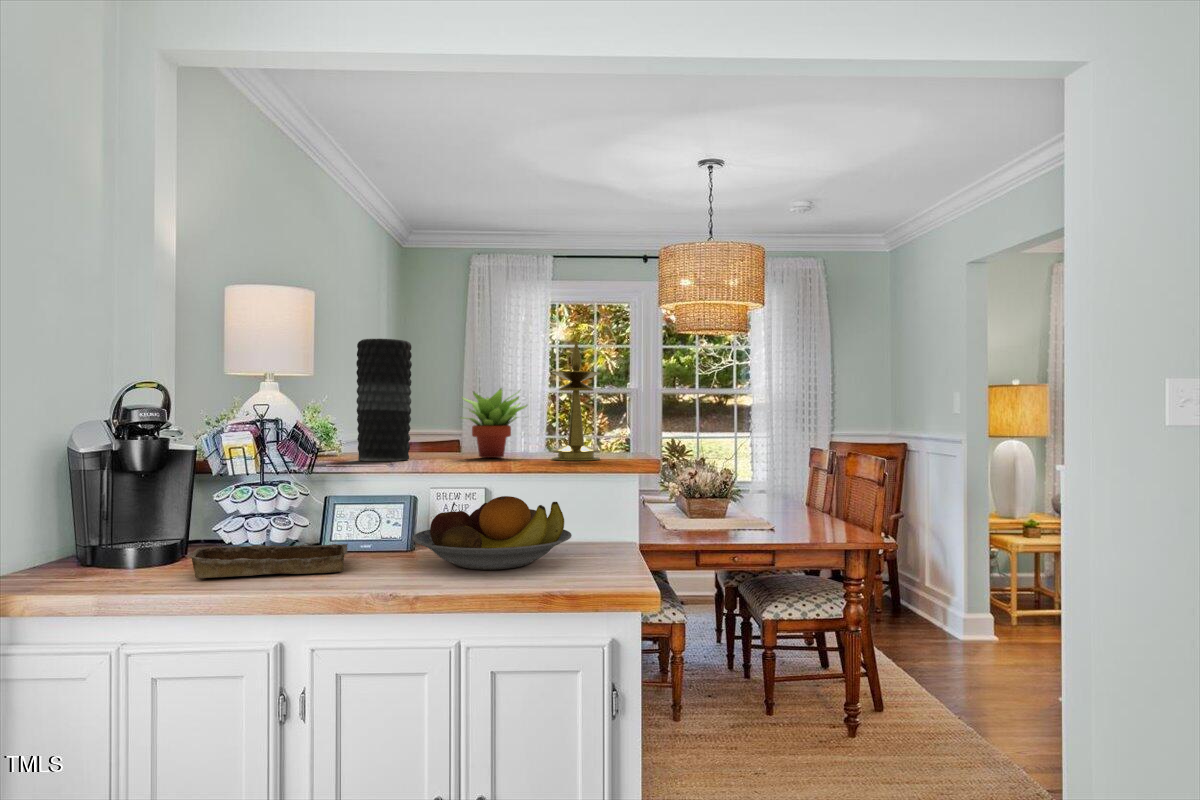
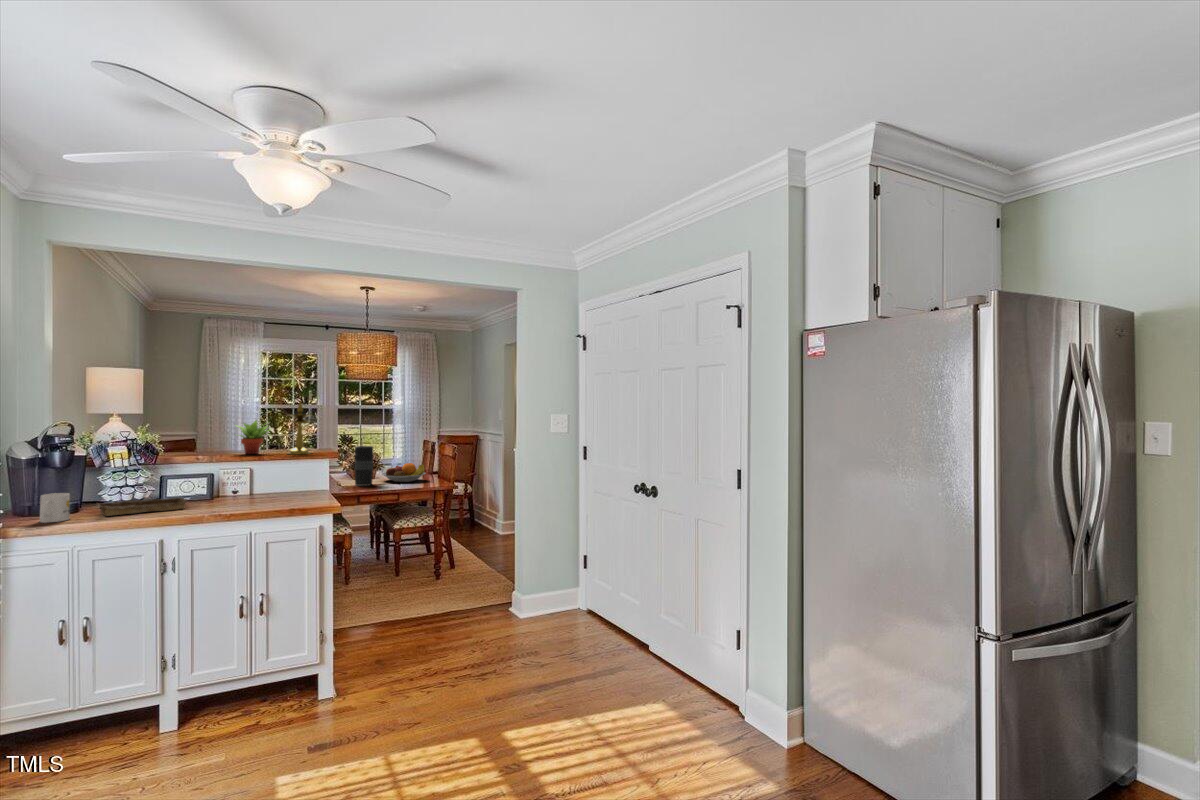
vase: present [356,339,412,461] -> present [355,446,373,486]
fruit bowl: present [412,496,572,570] -> present [382,463,426,482]
mug: none [85,523,142,585] -> present [40,493,70,523]

